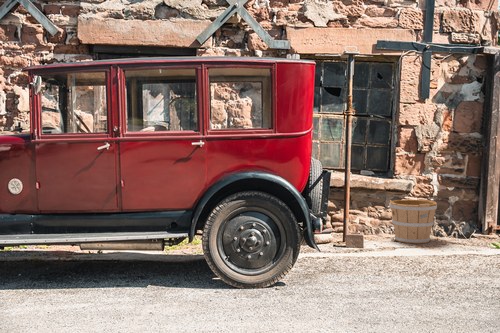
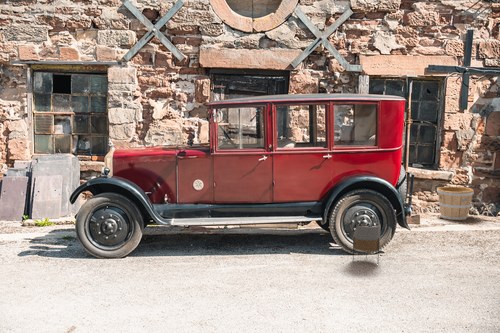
planter: none [230,238,271,301] -> present [353,223,380,259]

